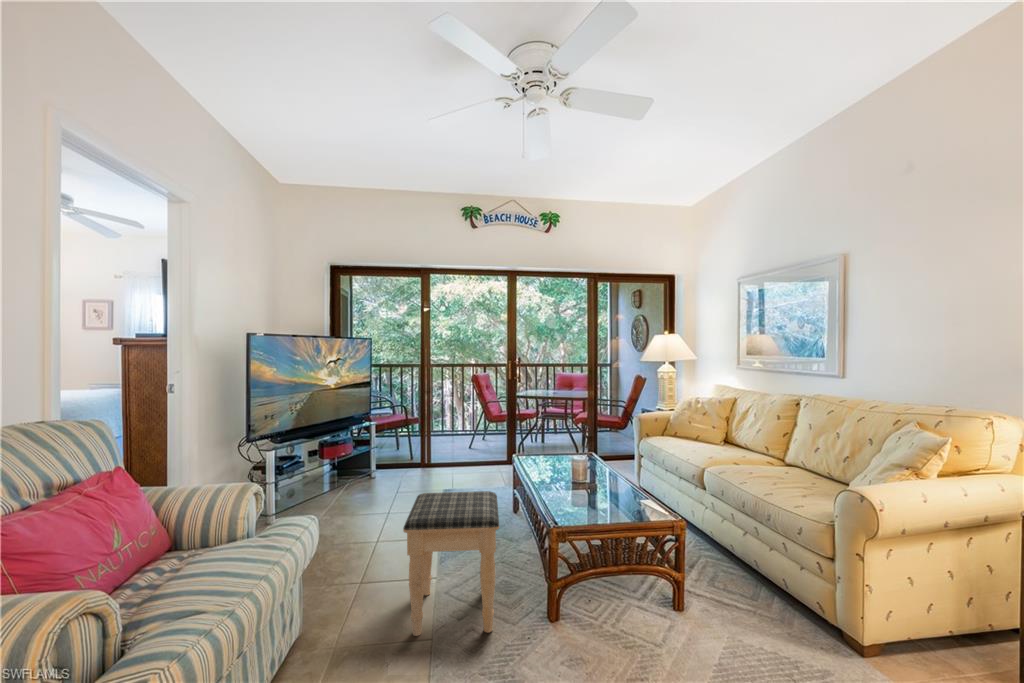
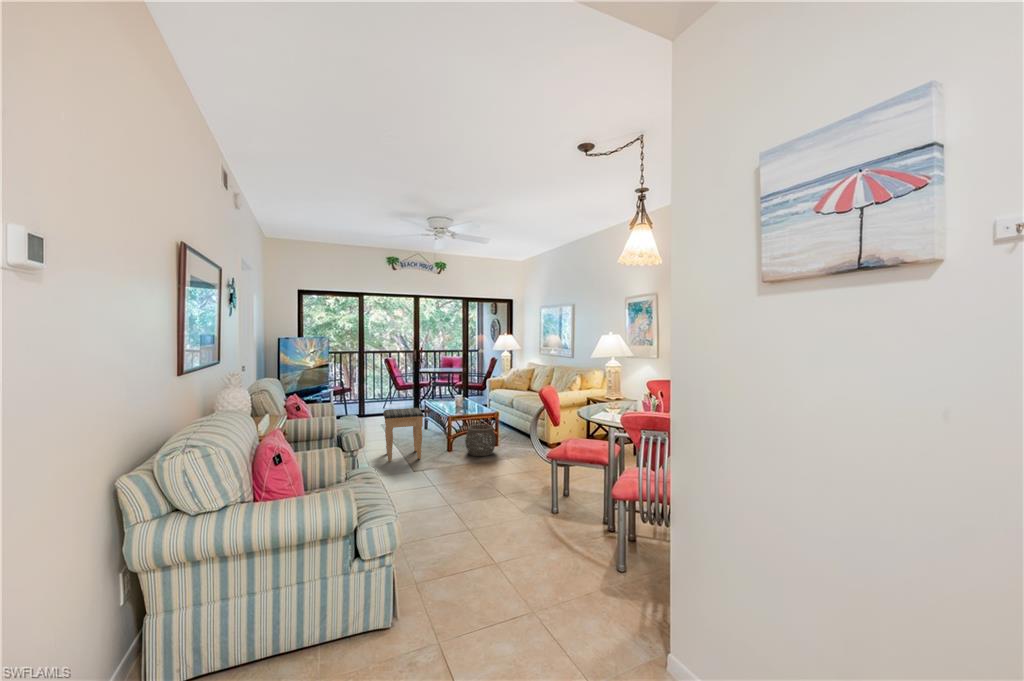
woven basket: none [603,545,686,646] -> present [465,425,496,456]

